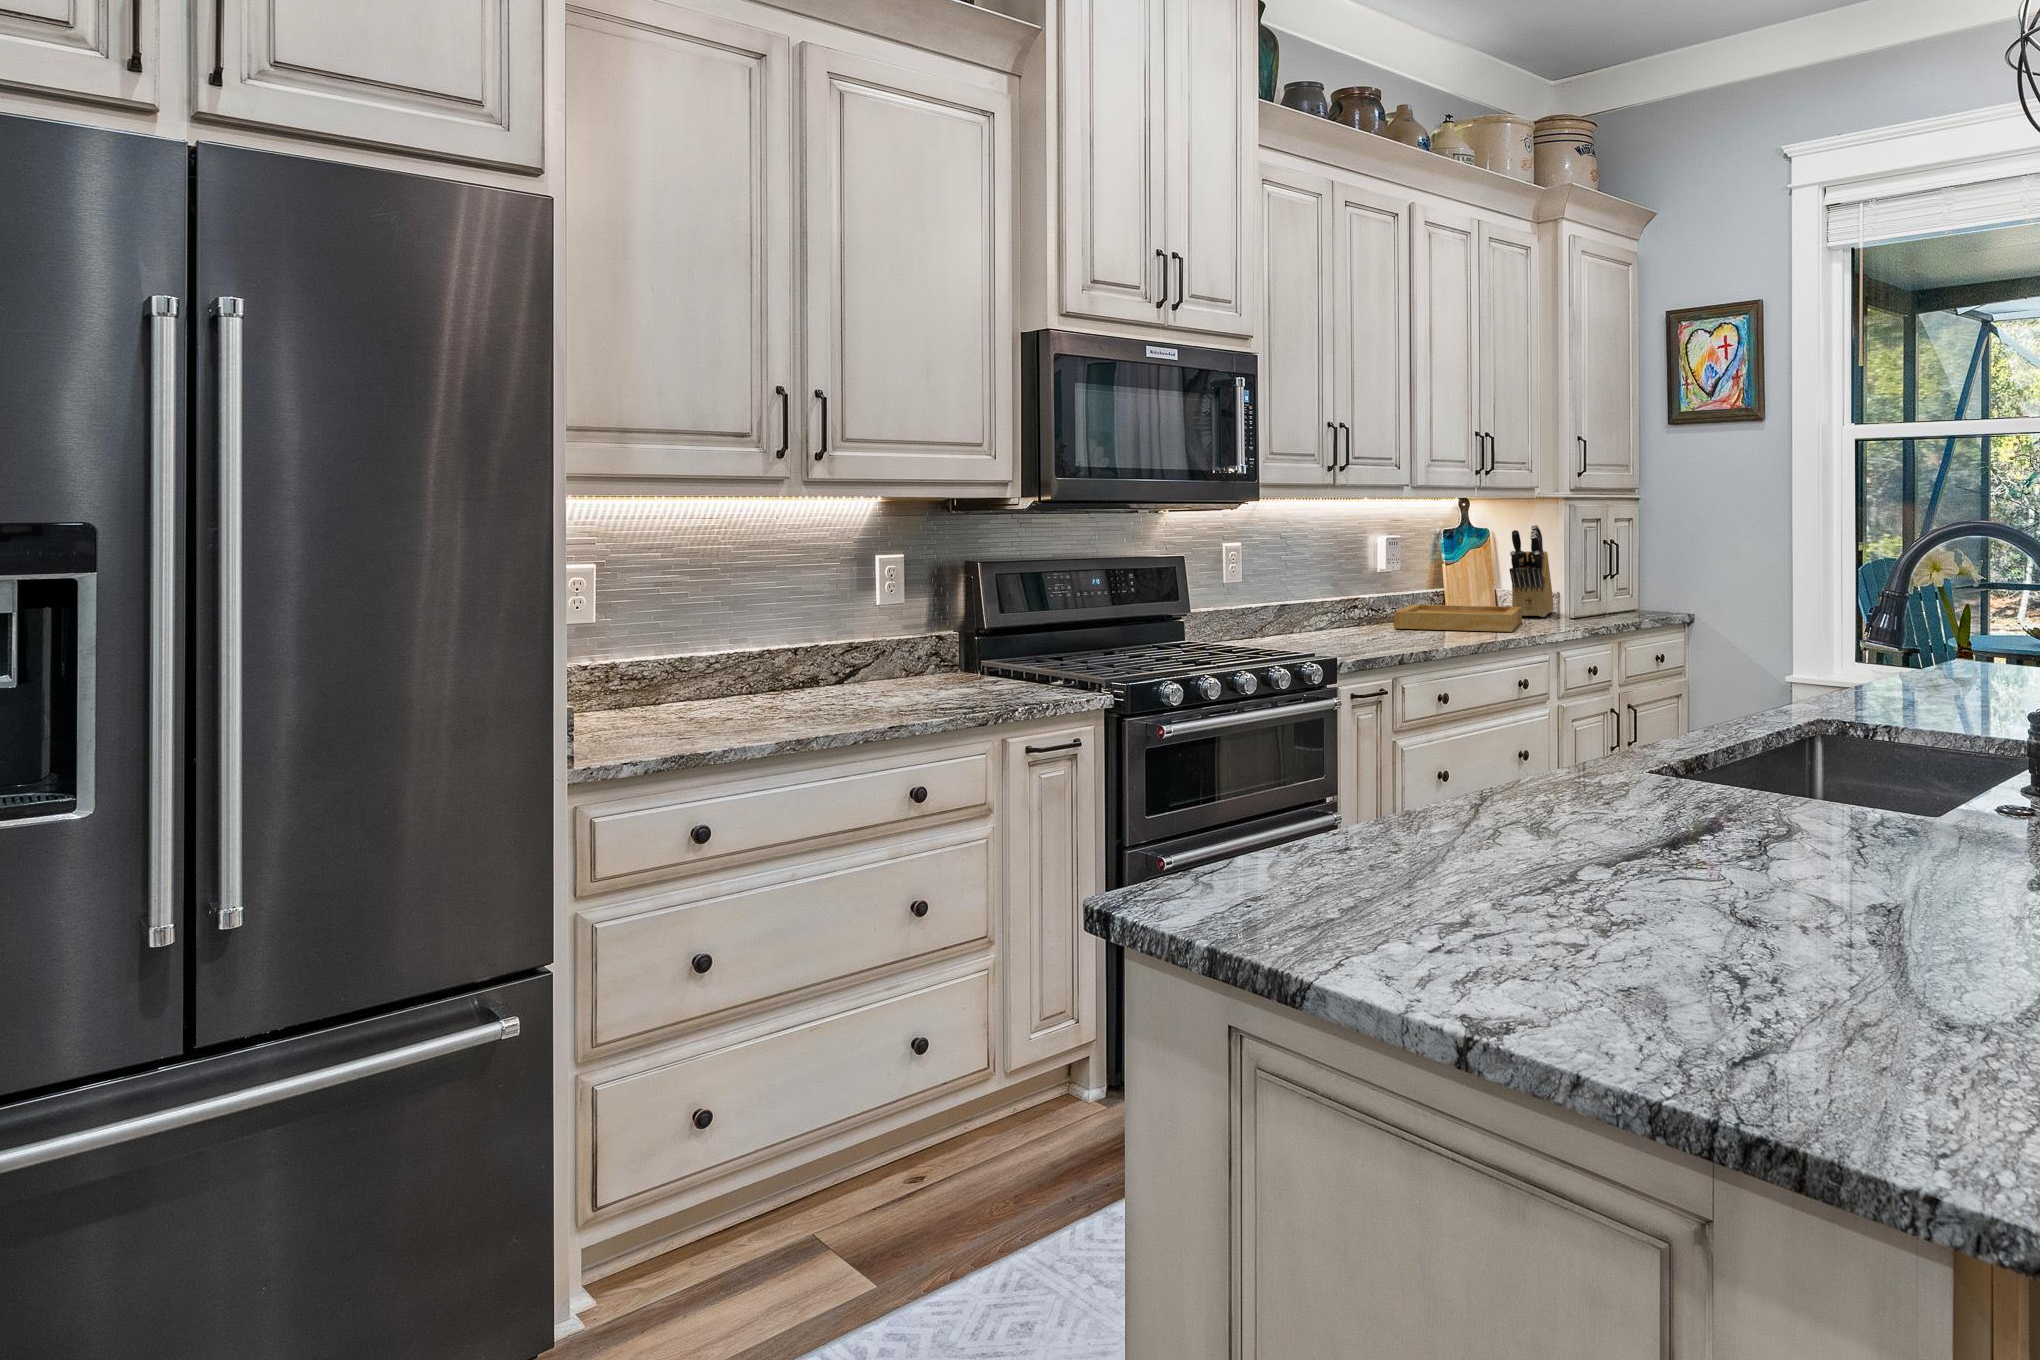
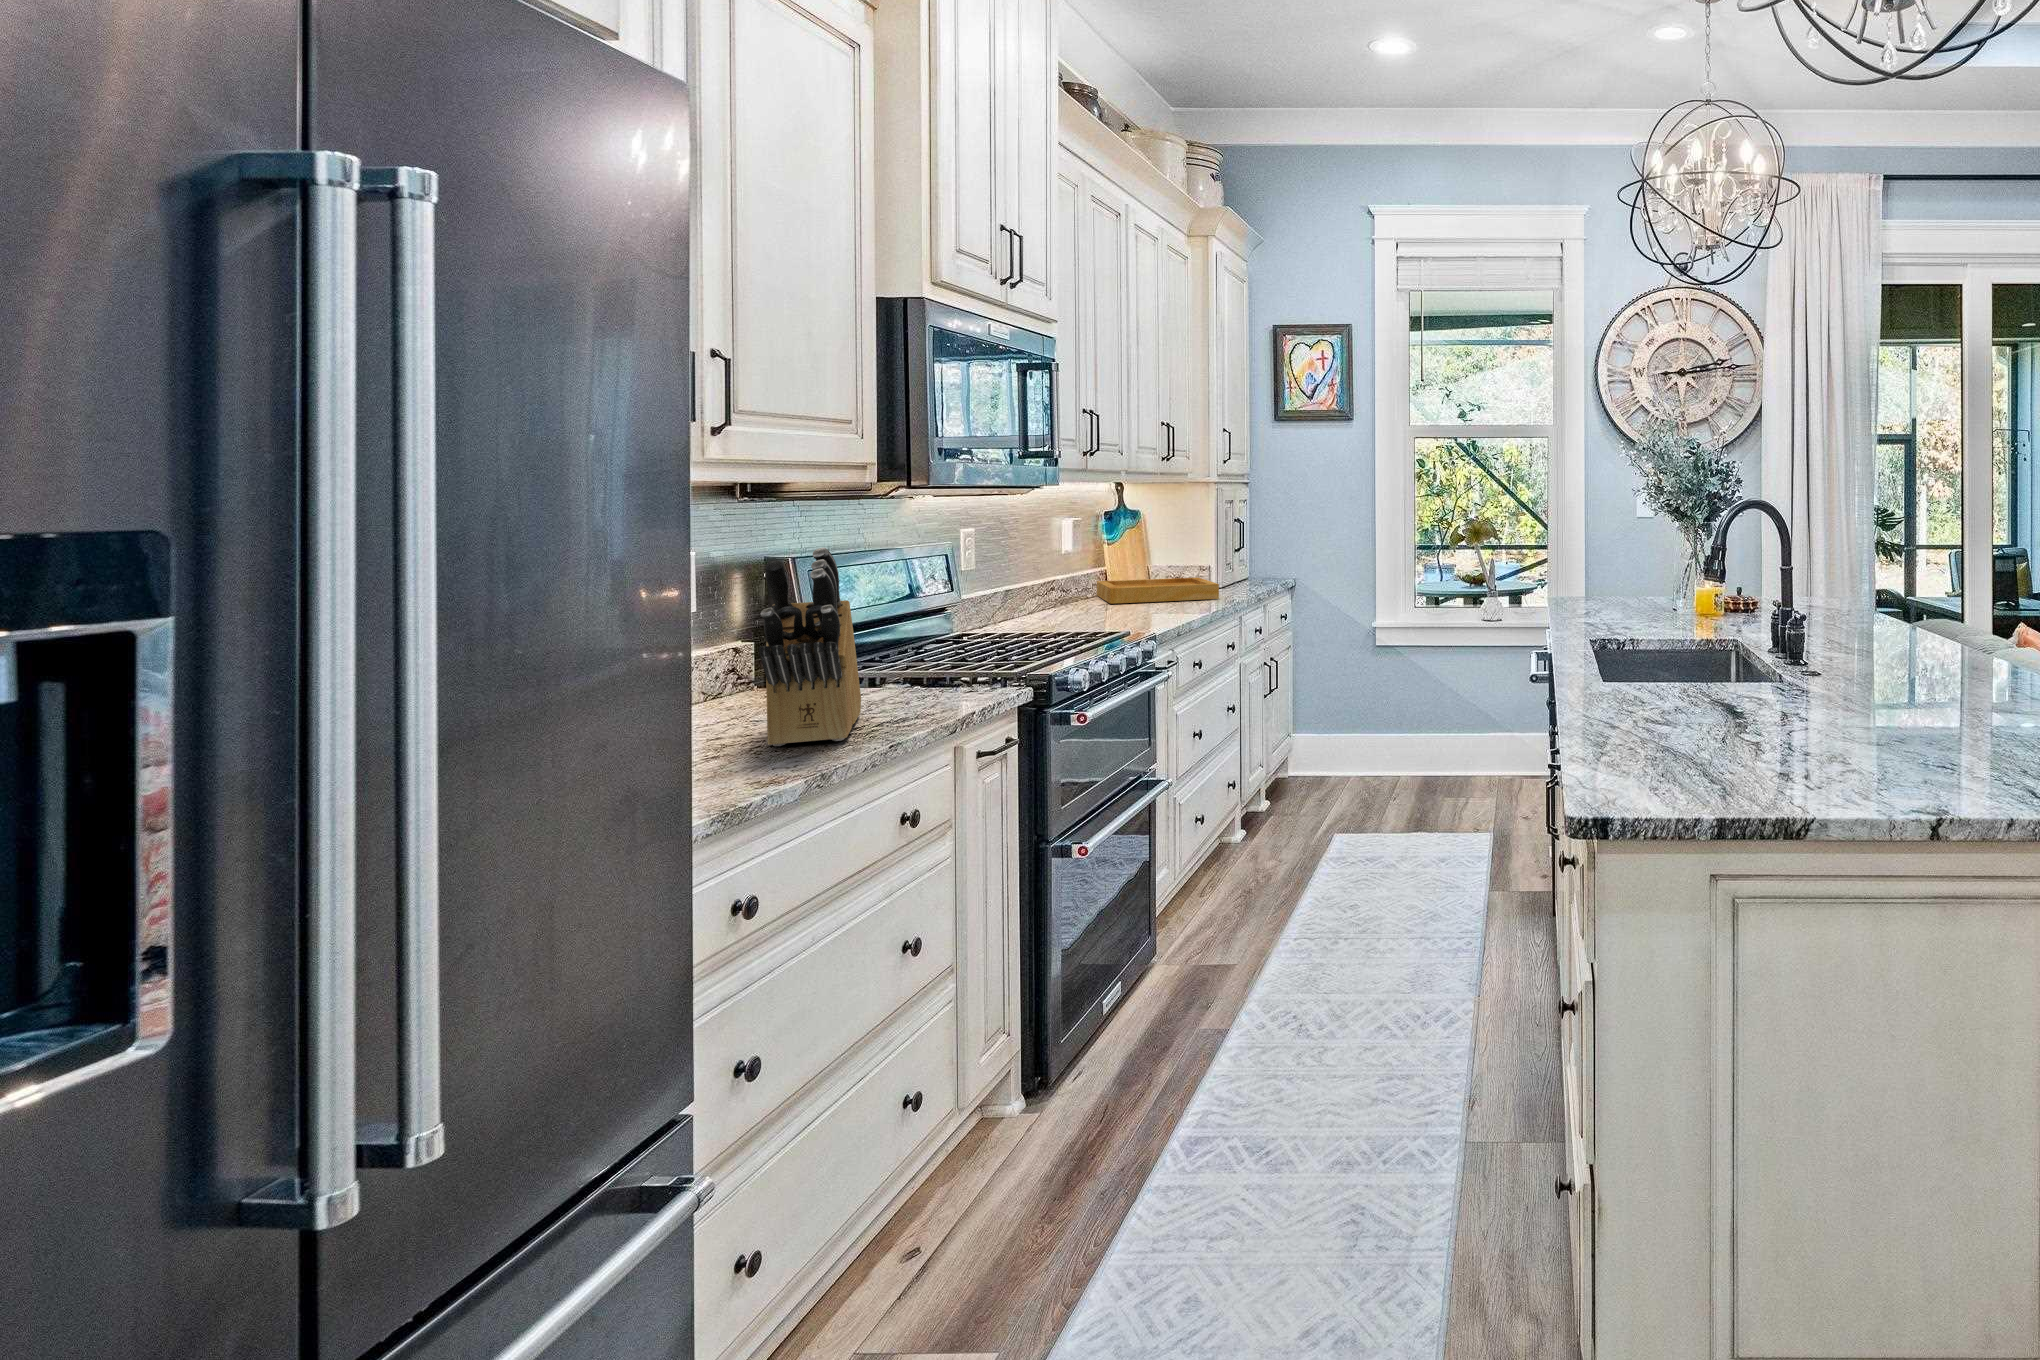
knife block: present [1510,525,1554,617] -> present [759,548,861,746]

